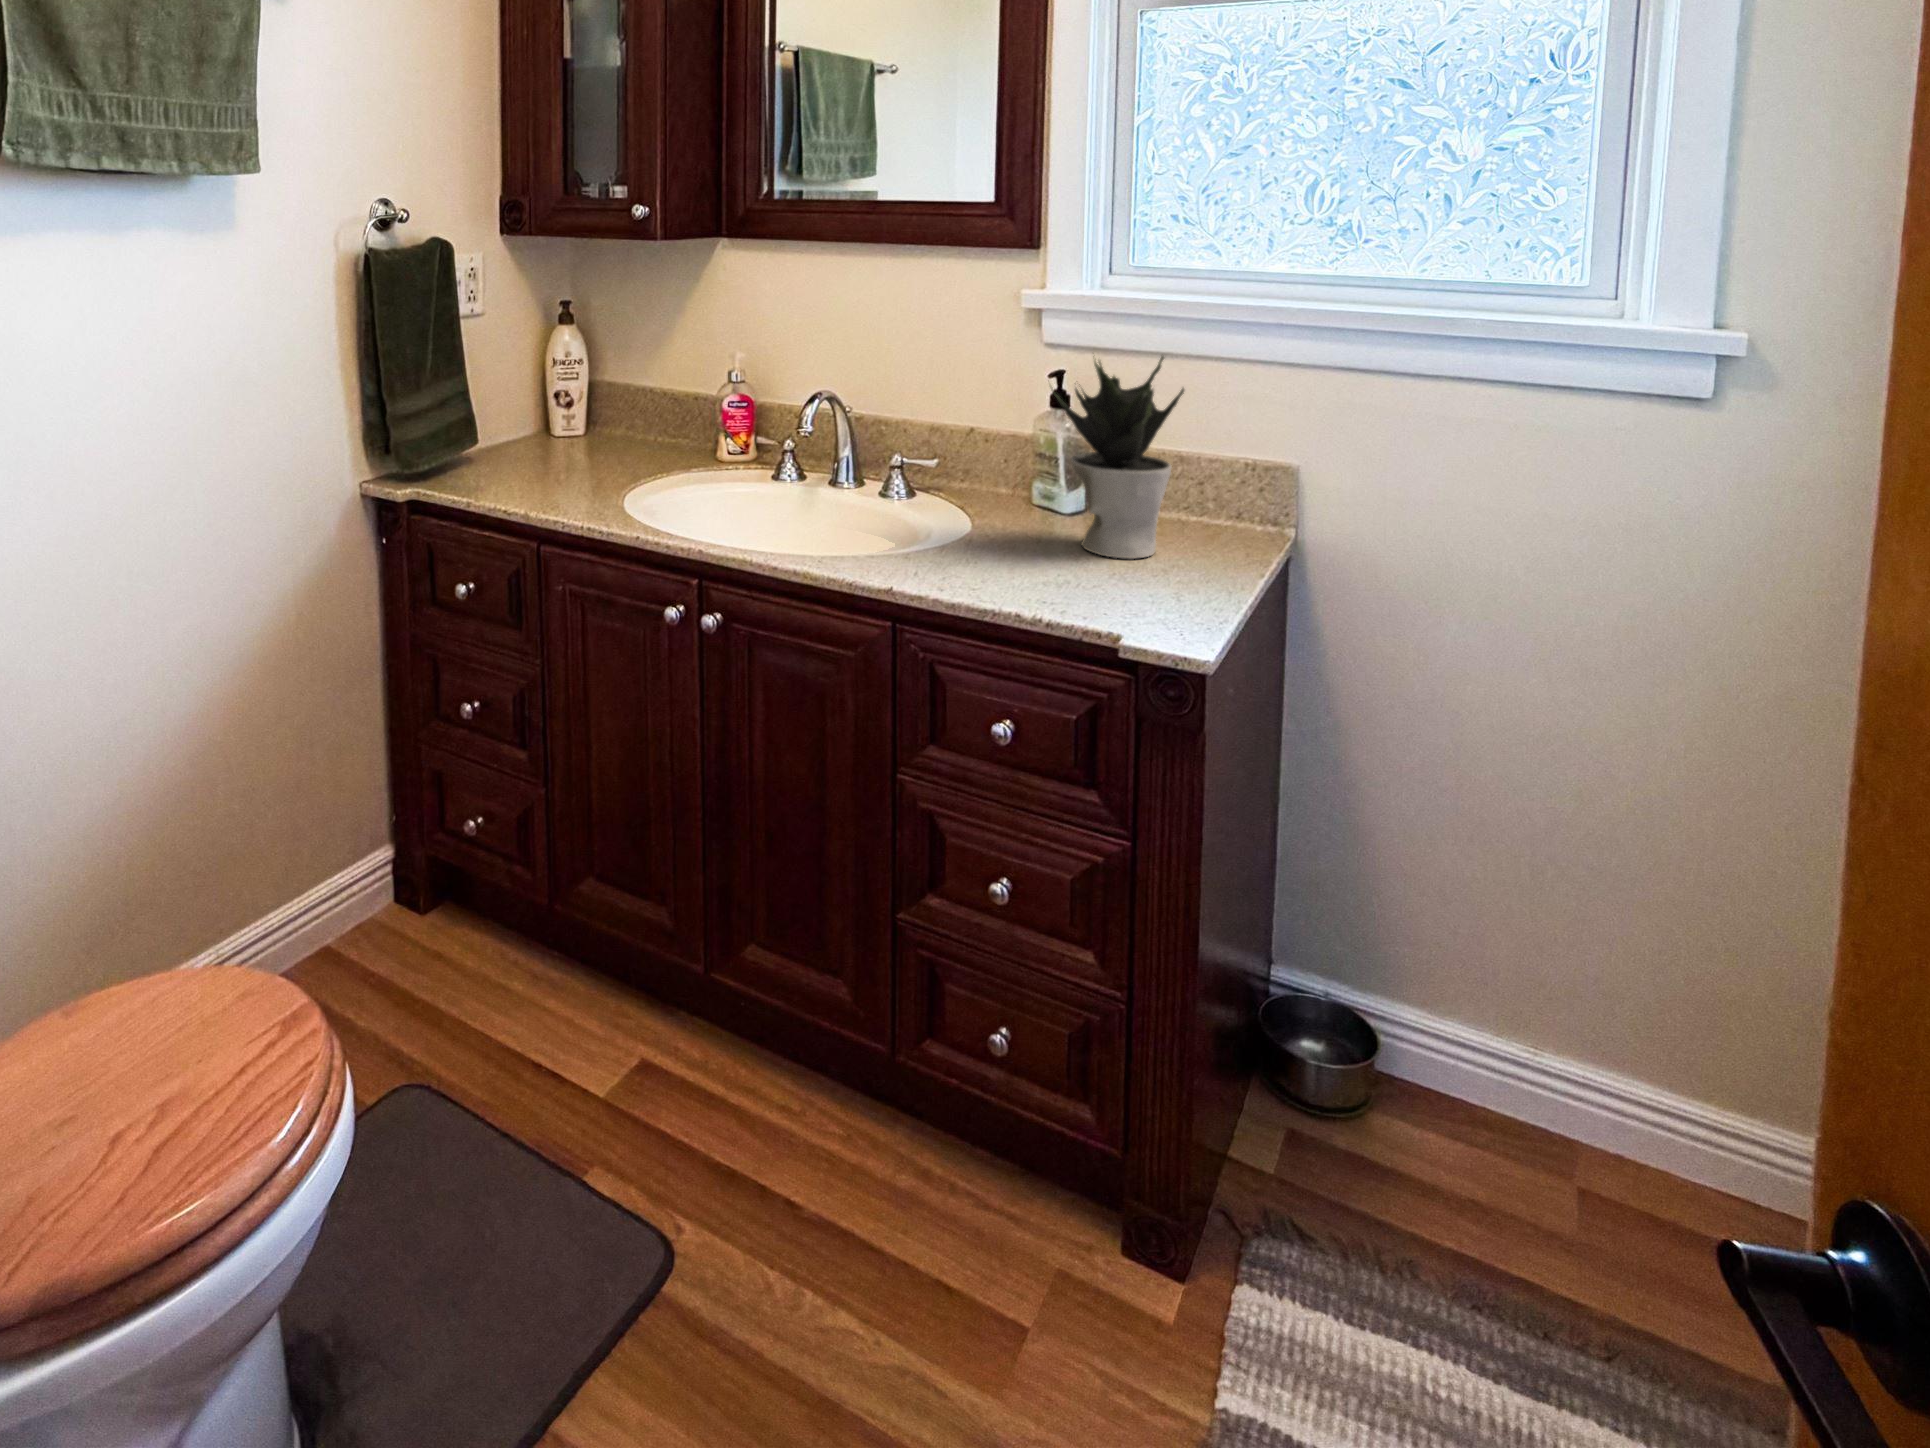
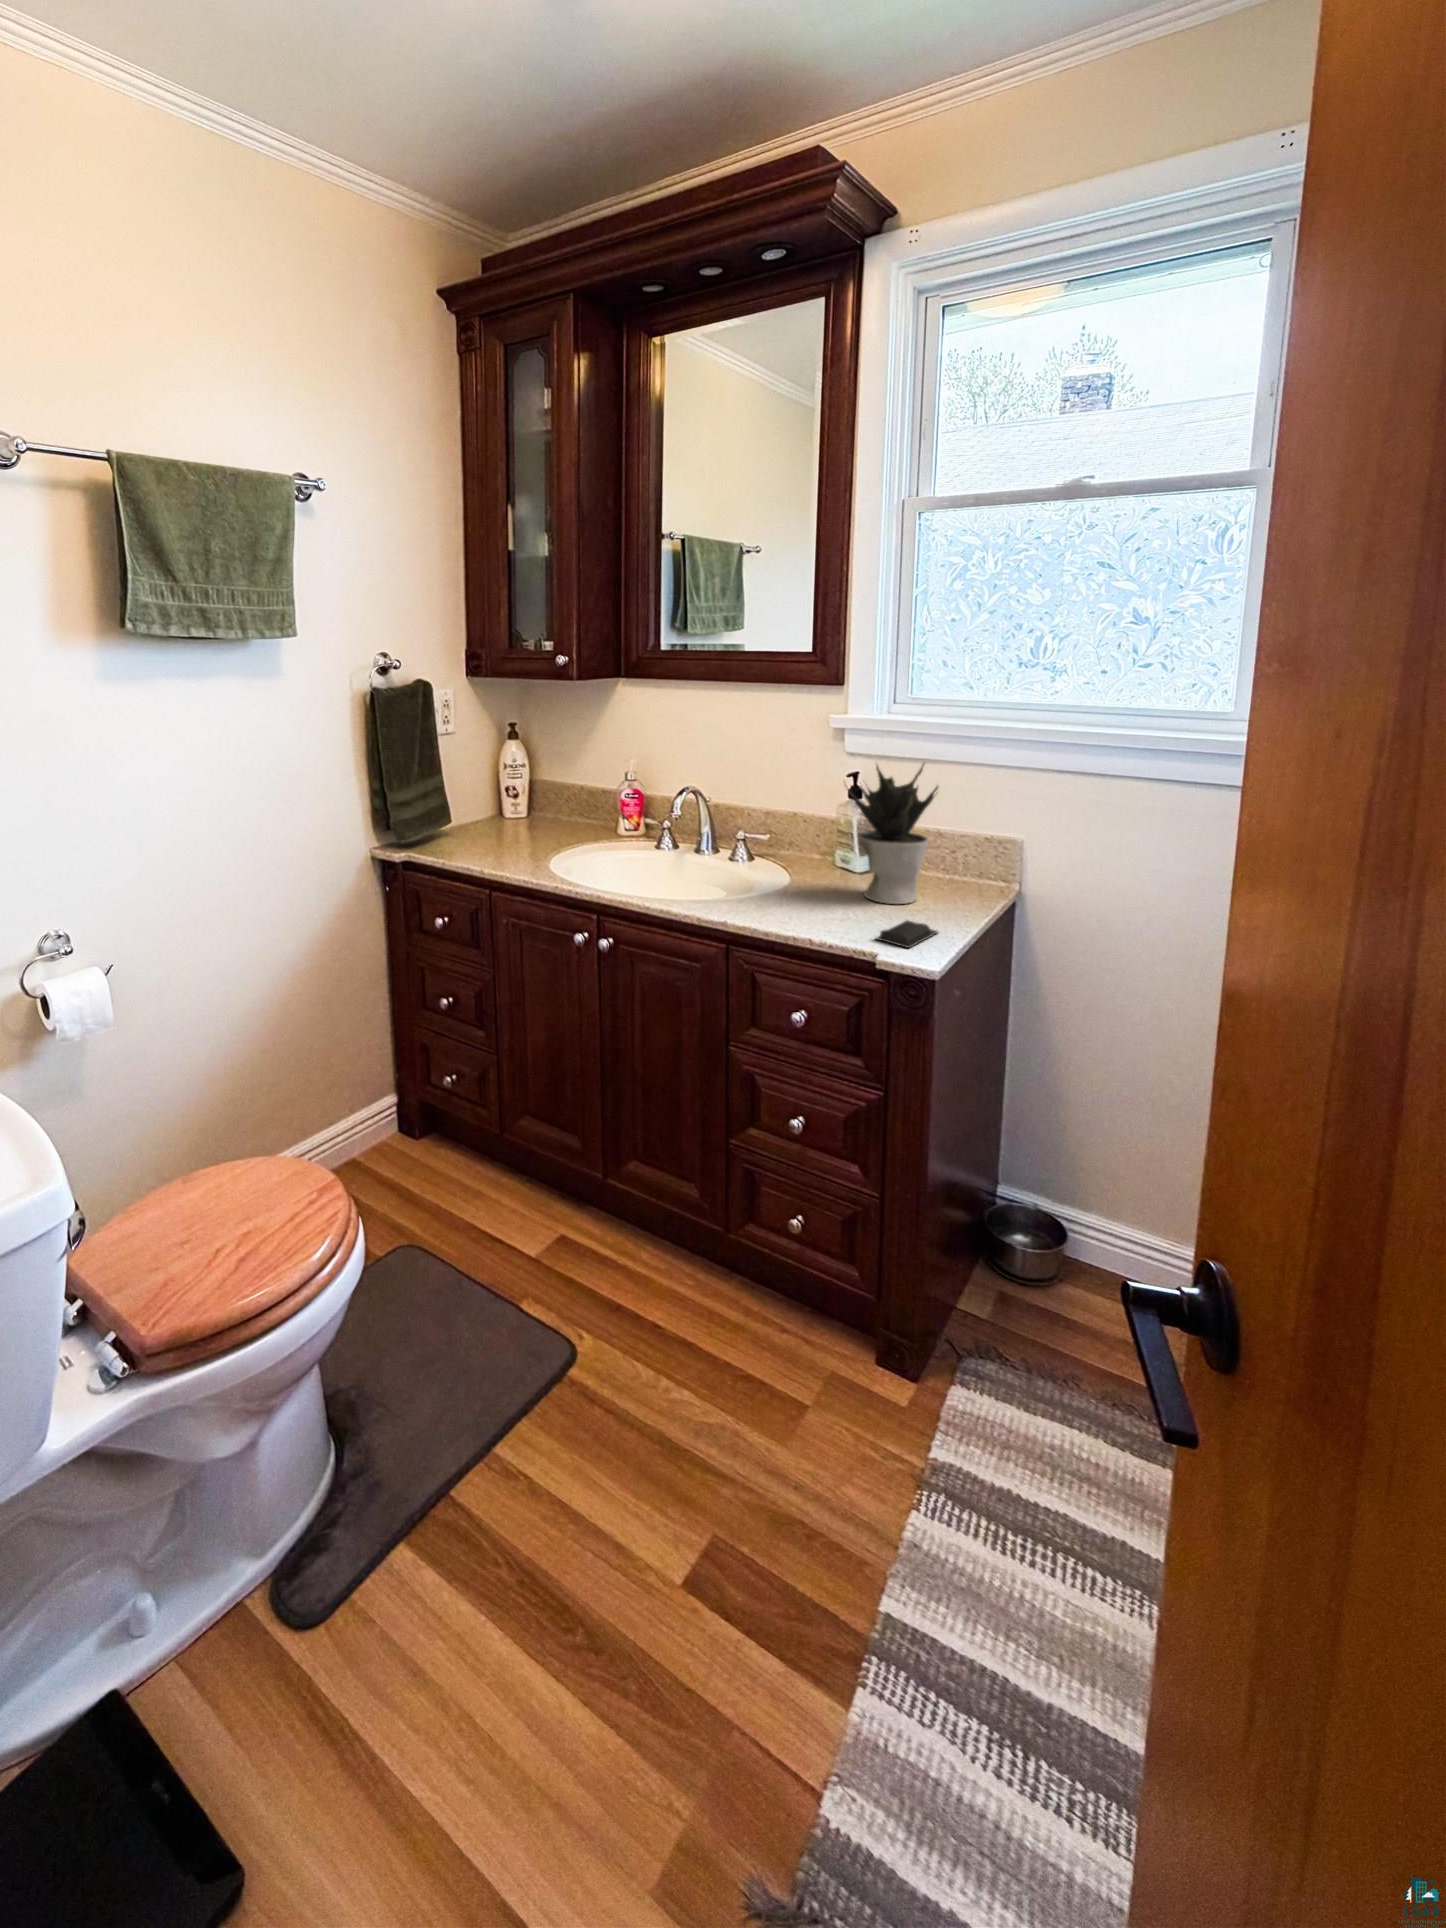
soap bar: none [1110,583,1198,625] -> present [876,920,938,948]

